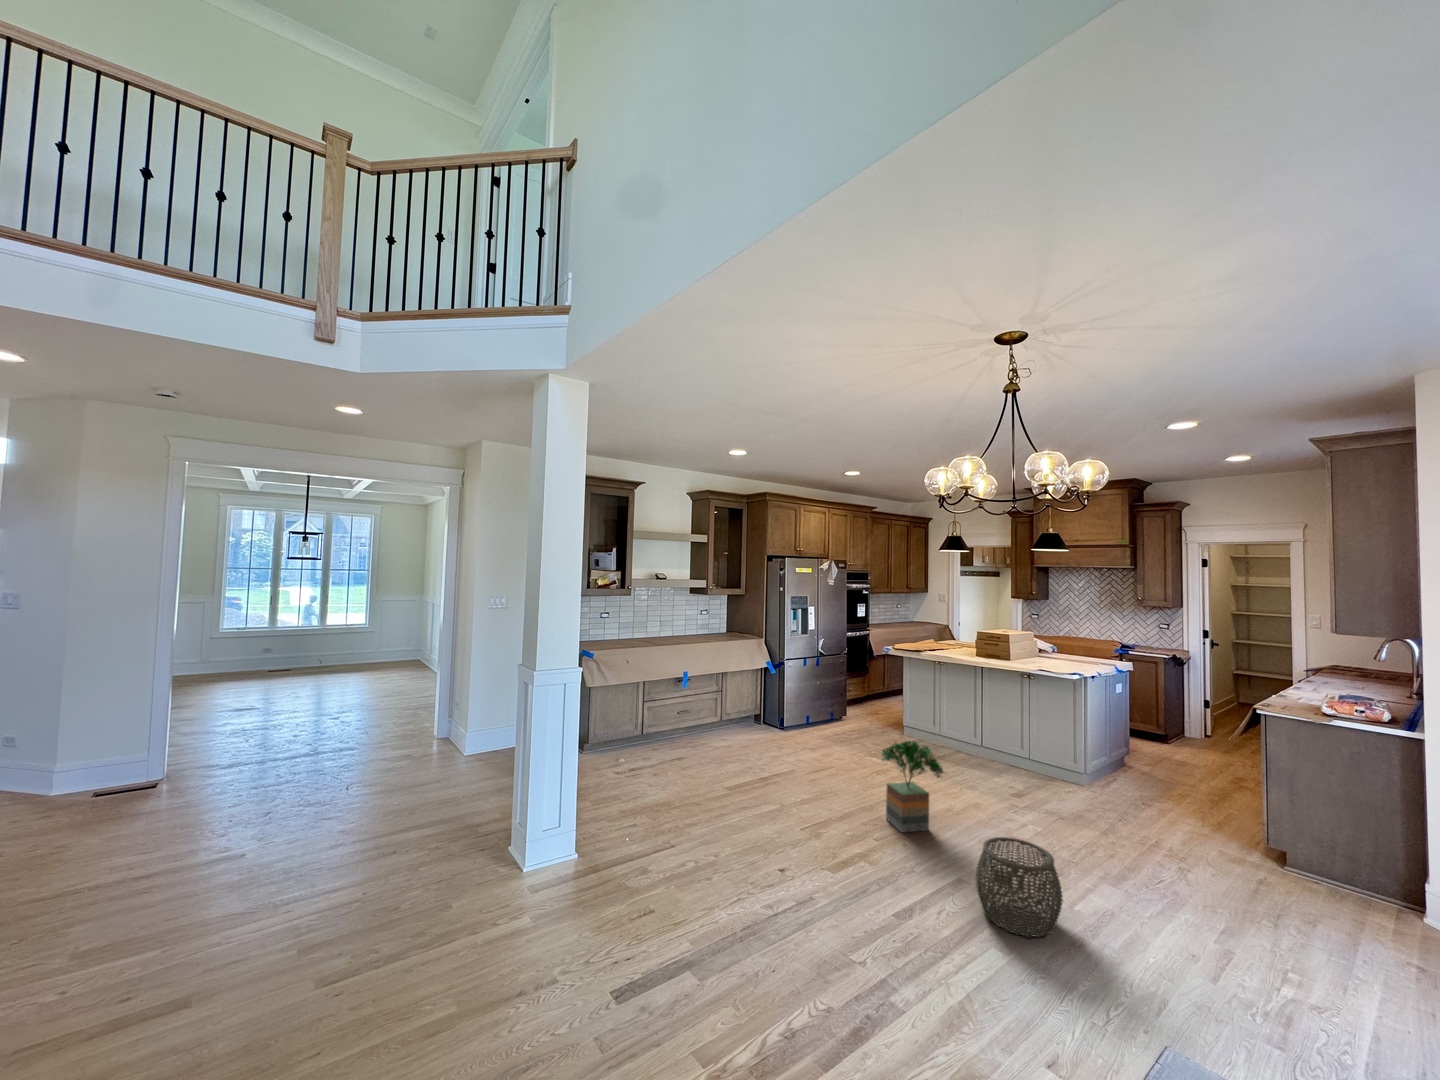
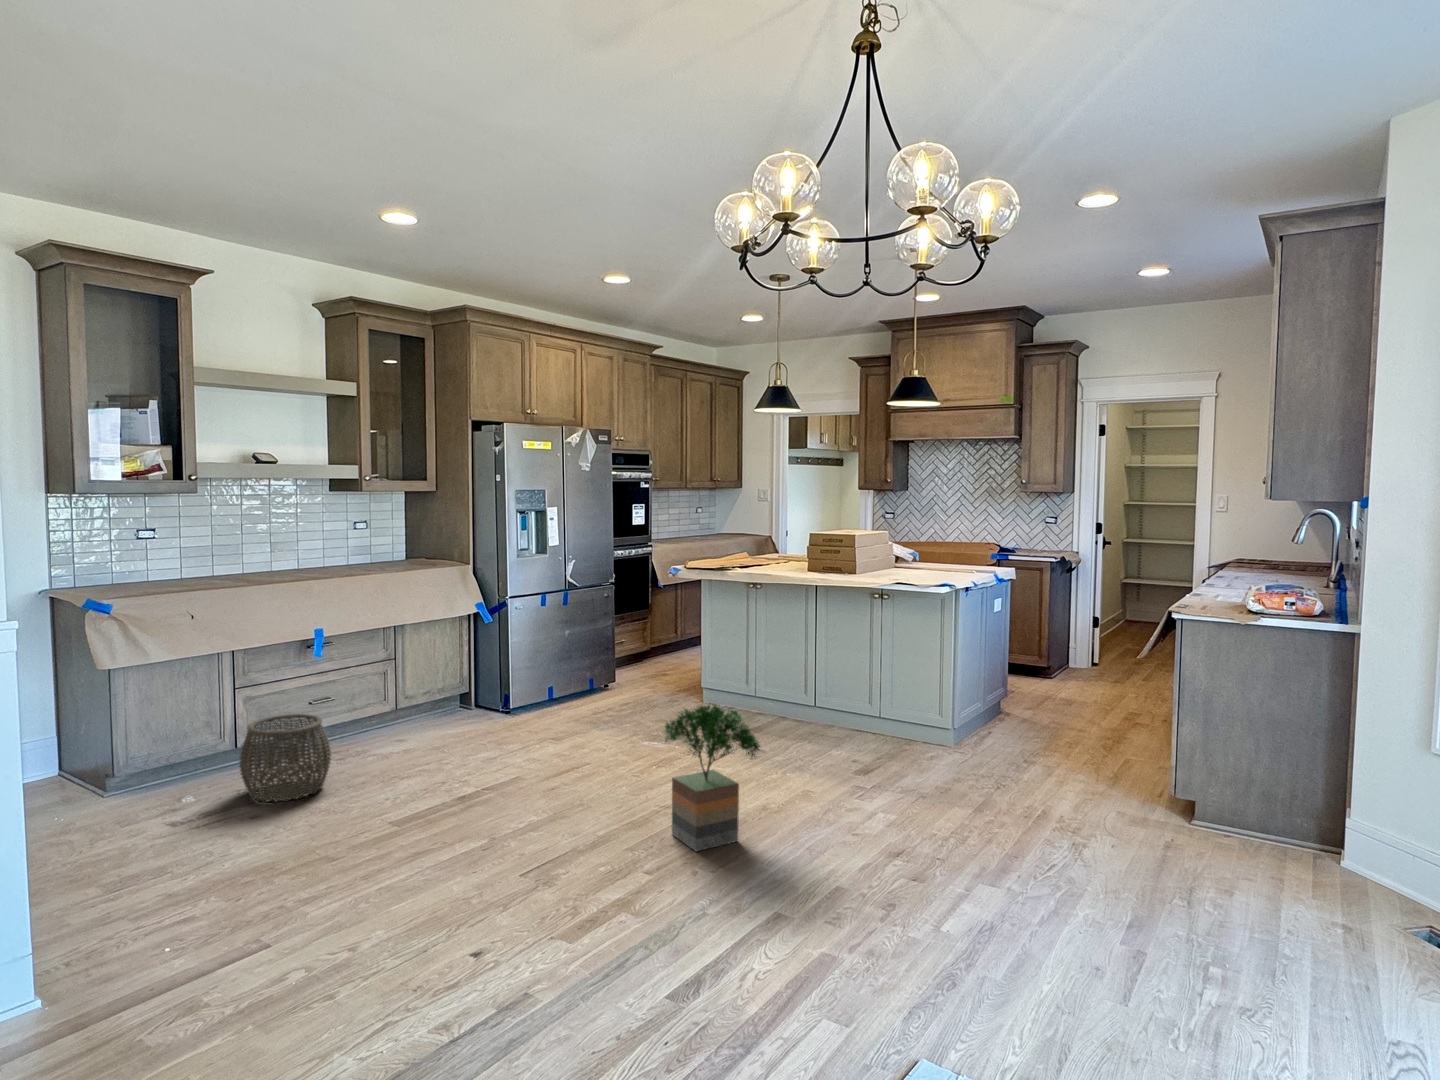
woven basket: present [975,837,1063,938] -> present [239,714,331,802]

